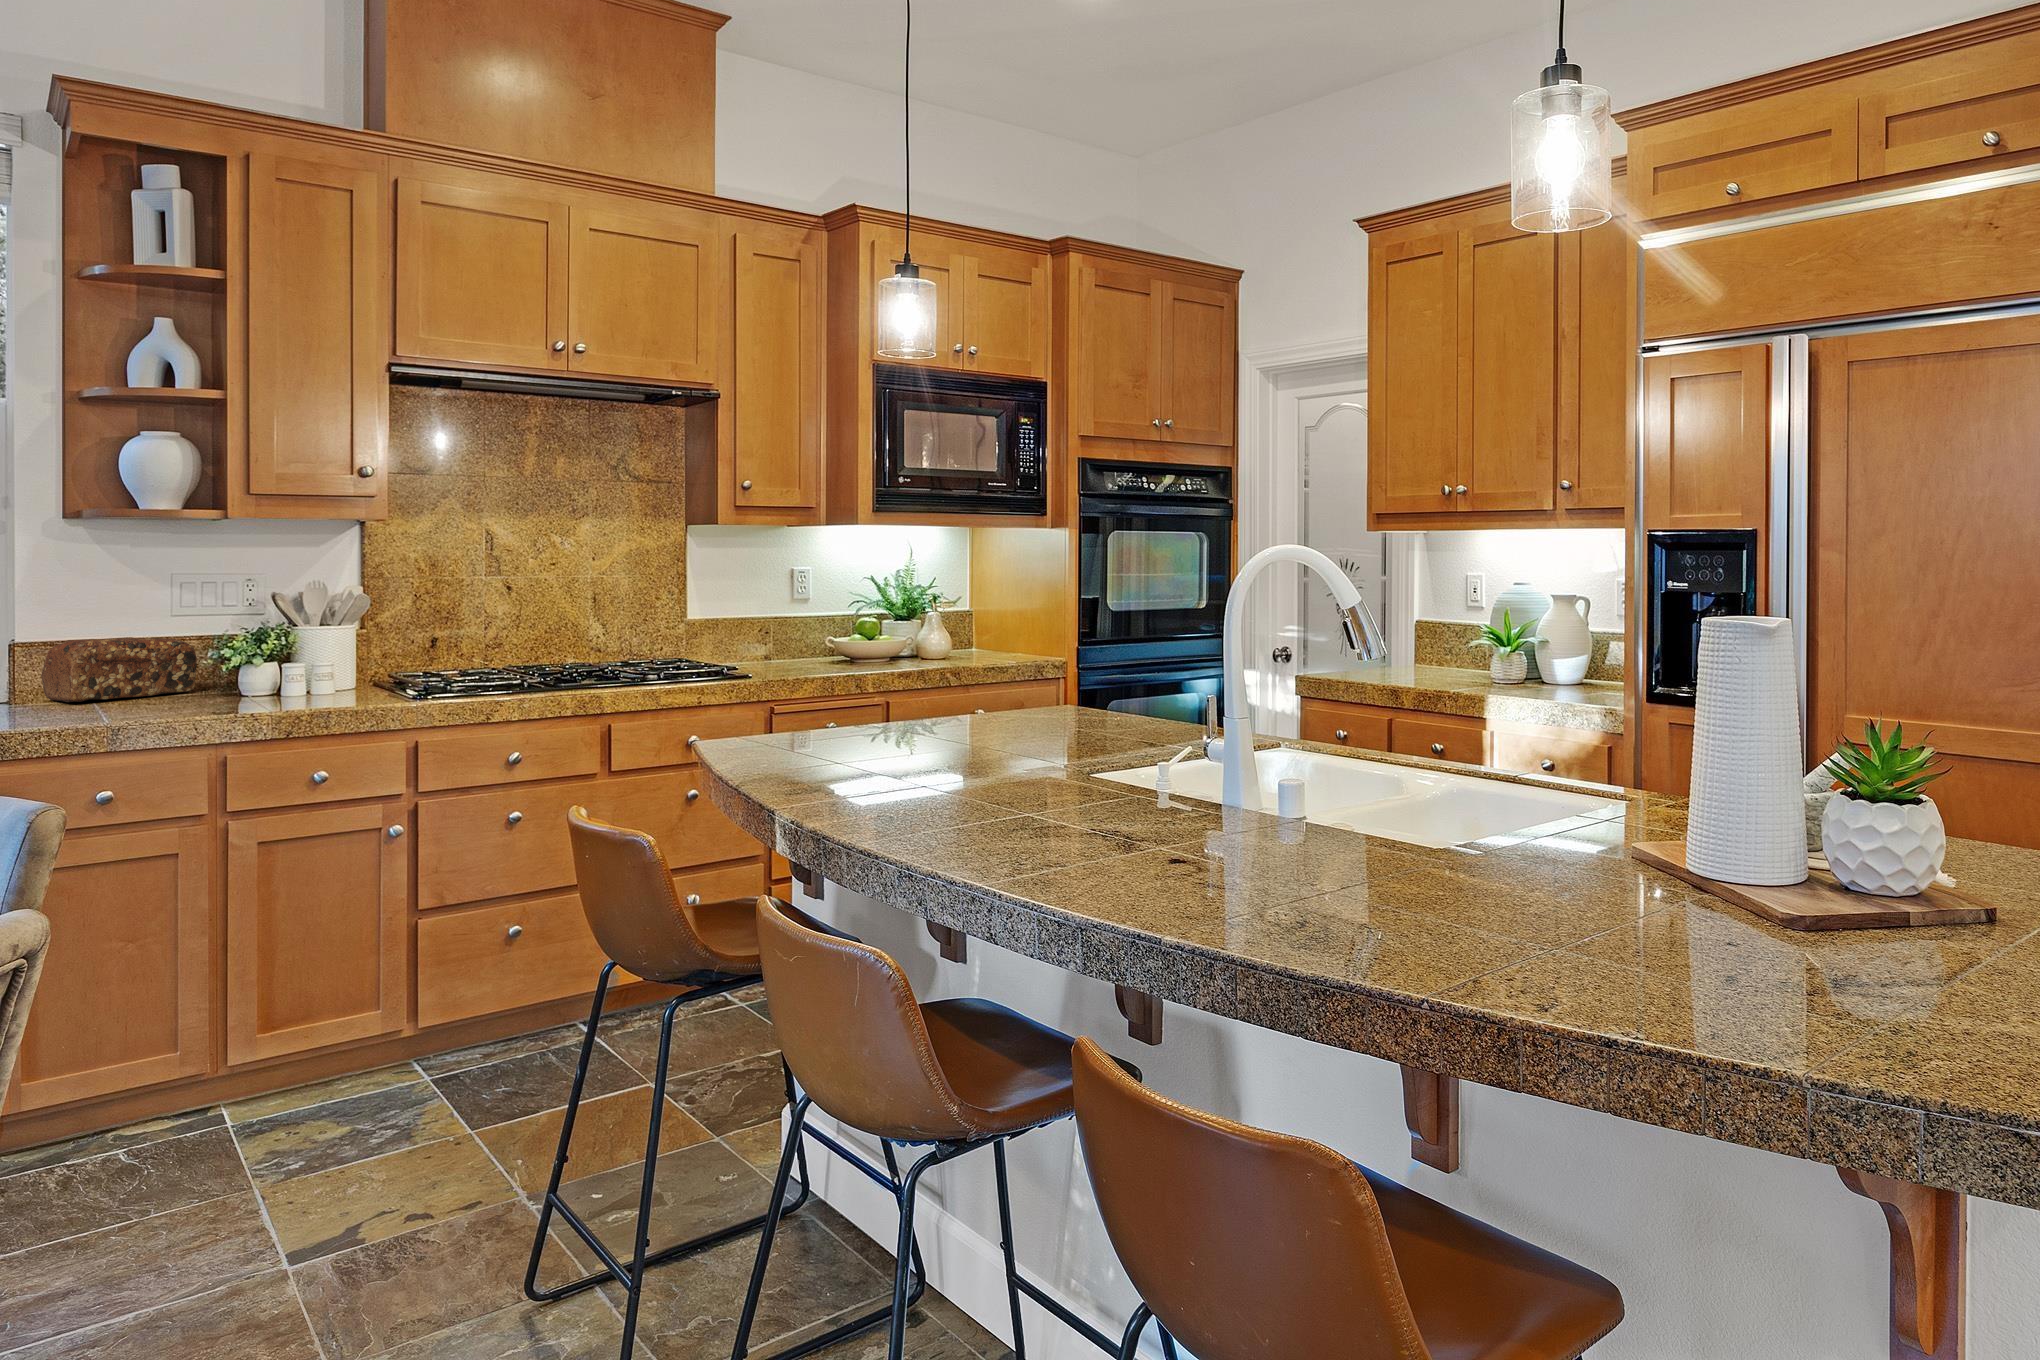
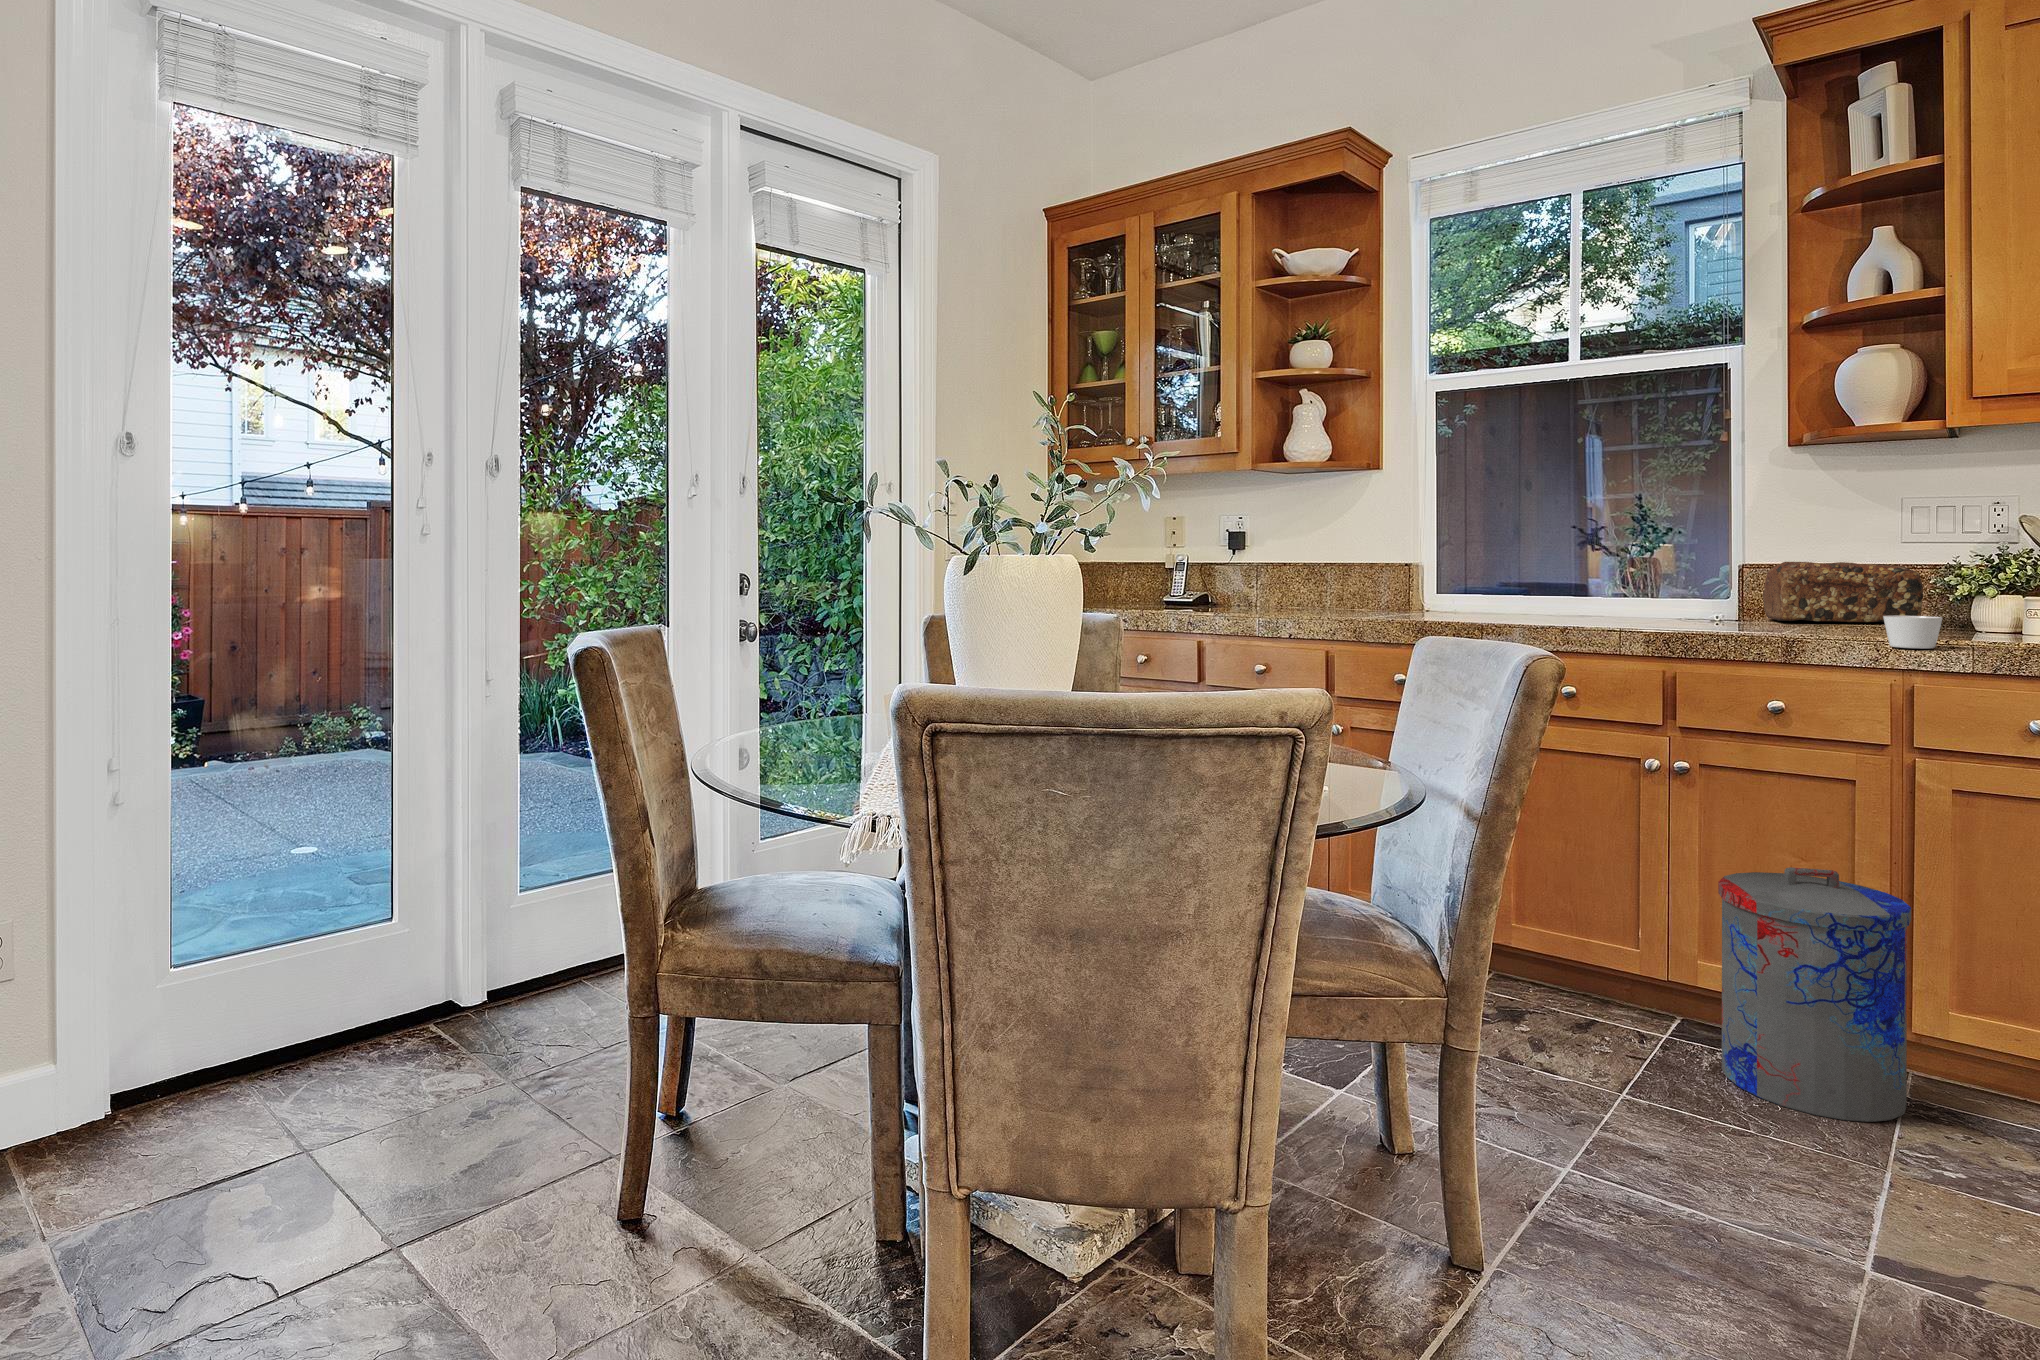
candle: none [201,693,249,724] -> present [1883,616,1942,649]
trash can: none [65,943,242,1188] -> present [1718,867,1911,1122]

